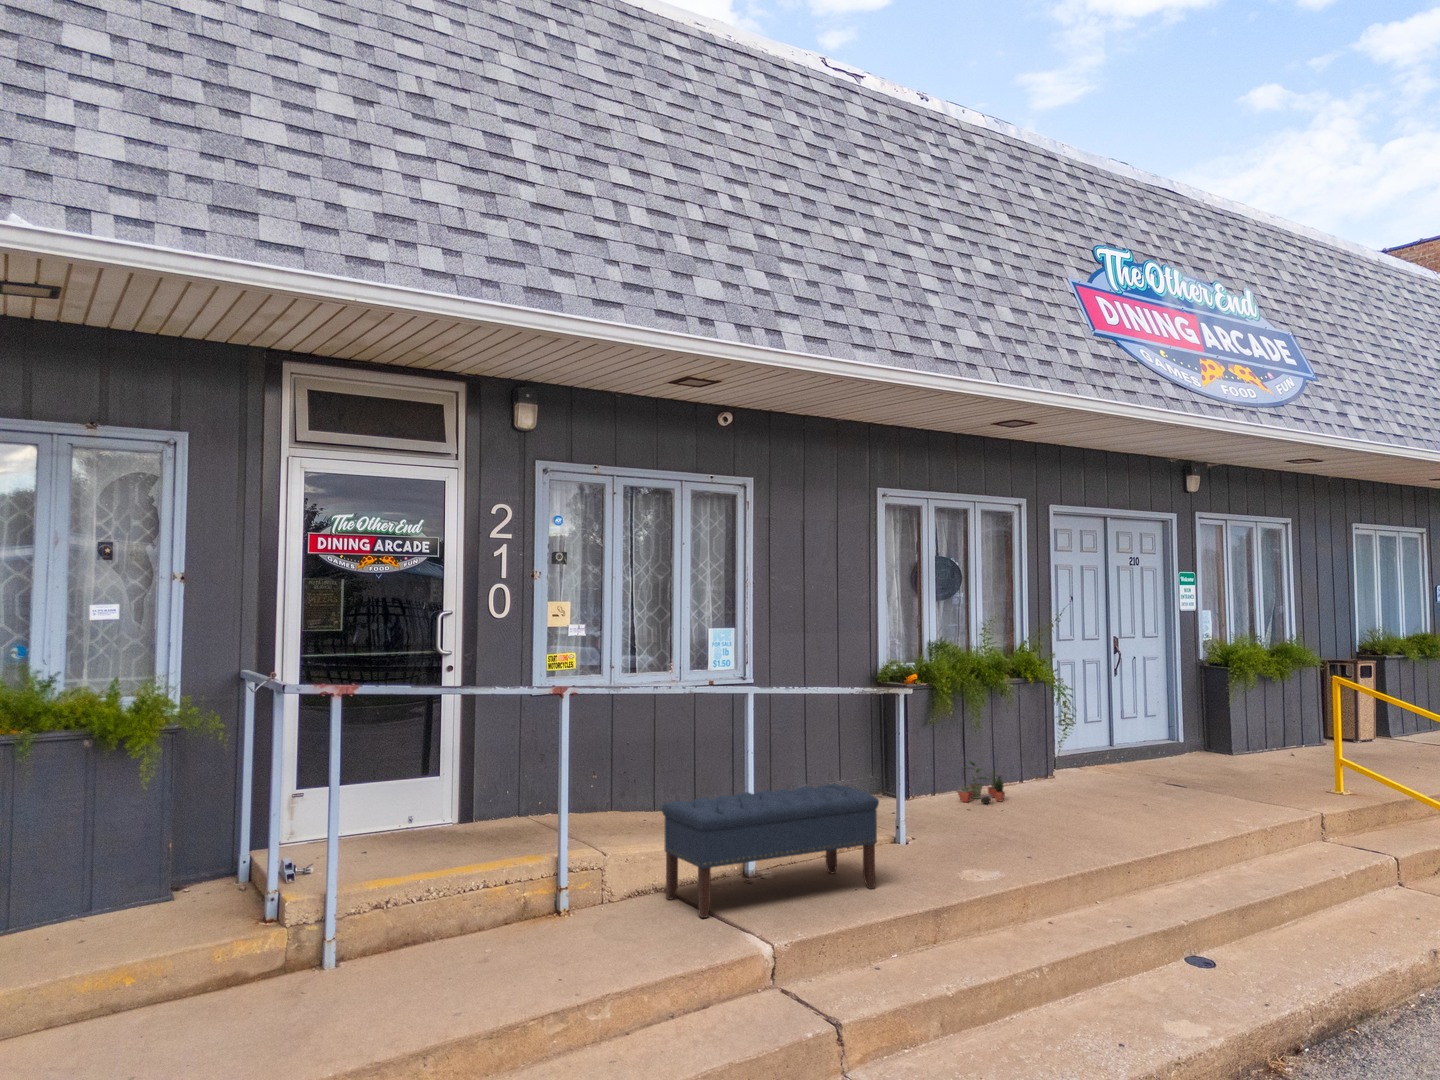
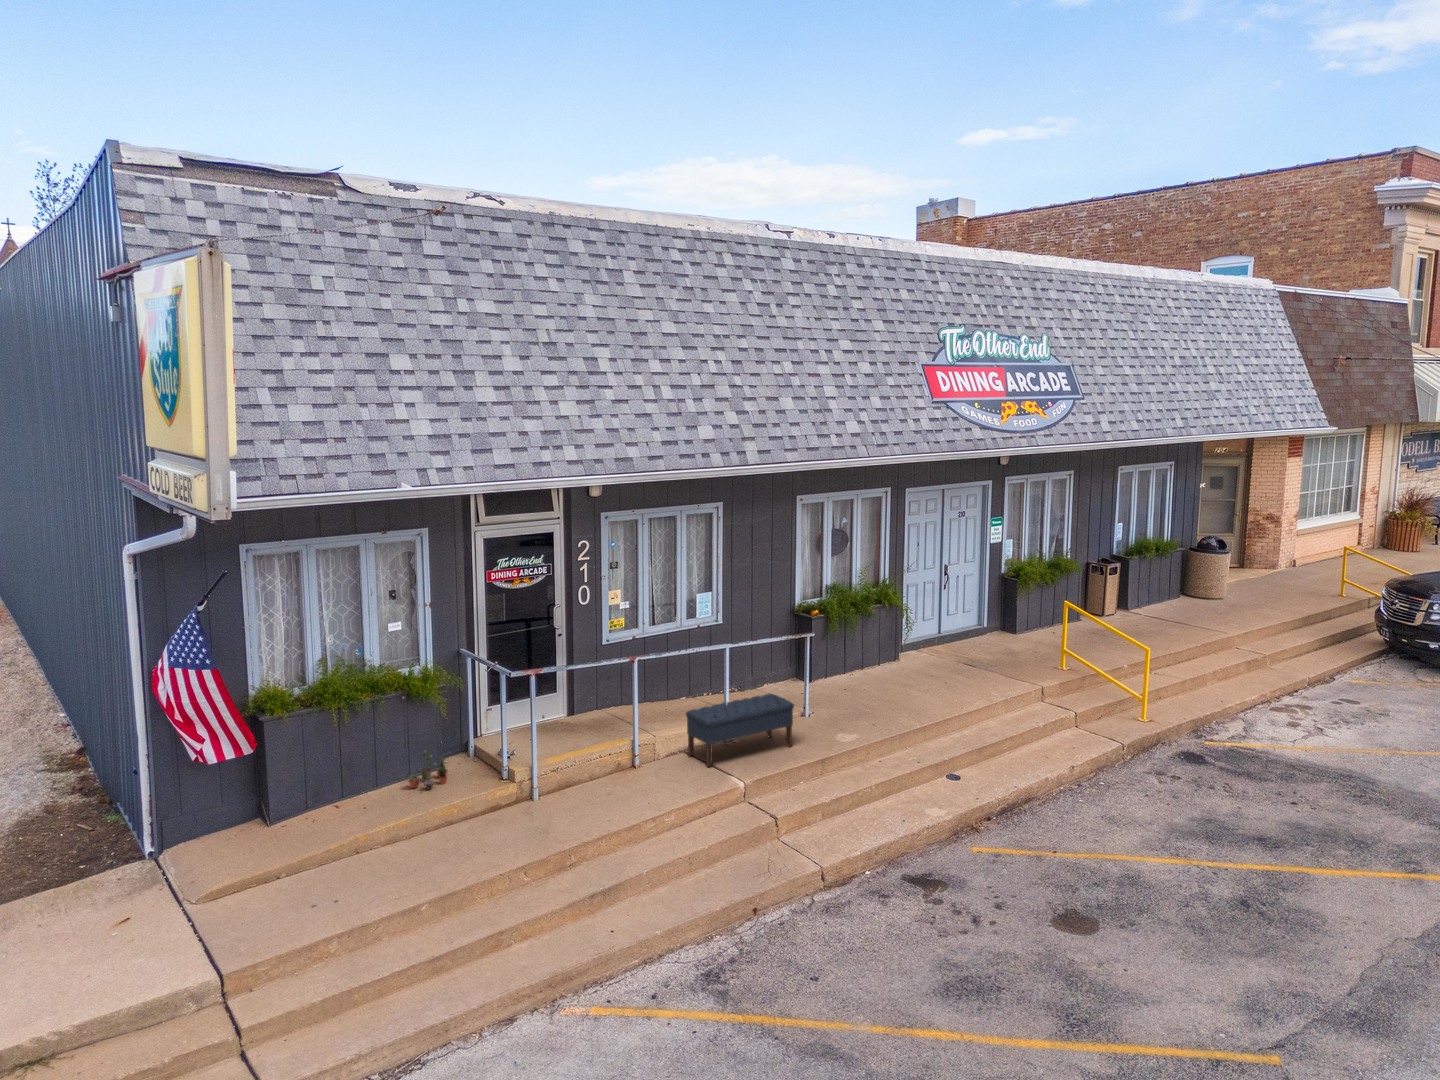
potted plant: present [958,761,1005,804] -> present [408,751,448,789]

